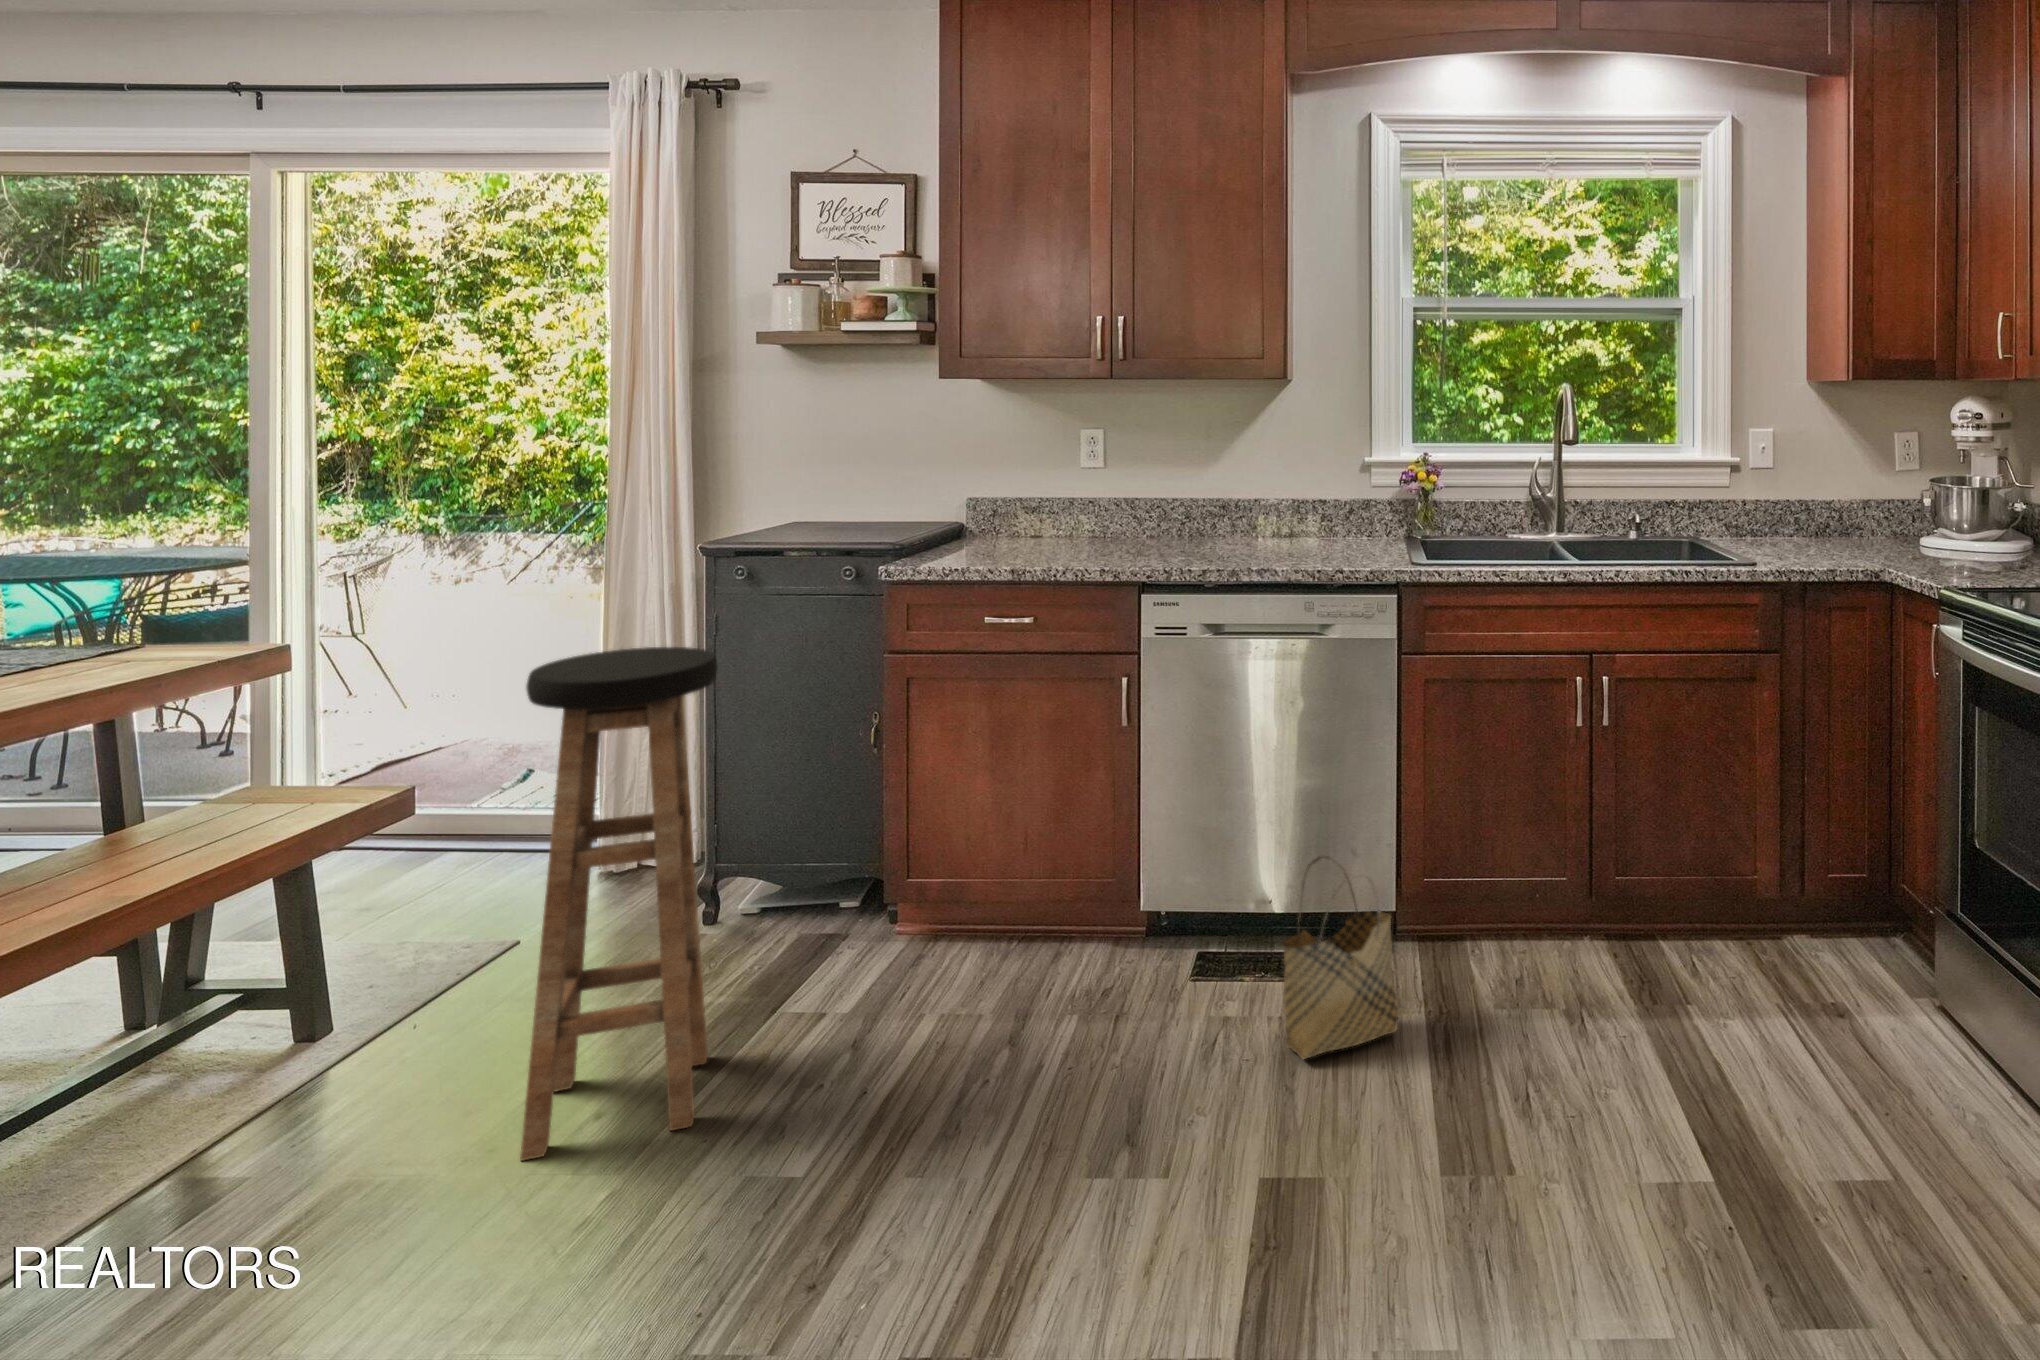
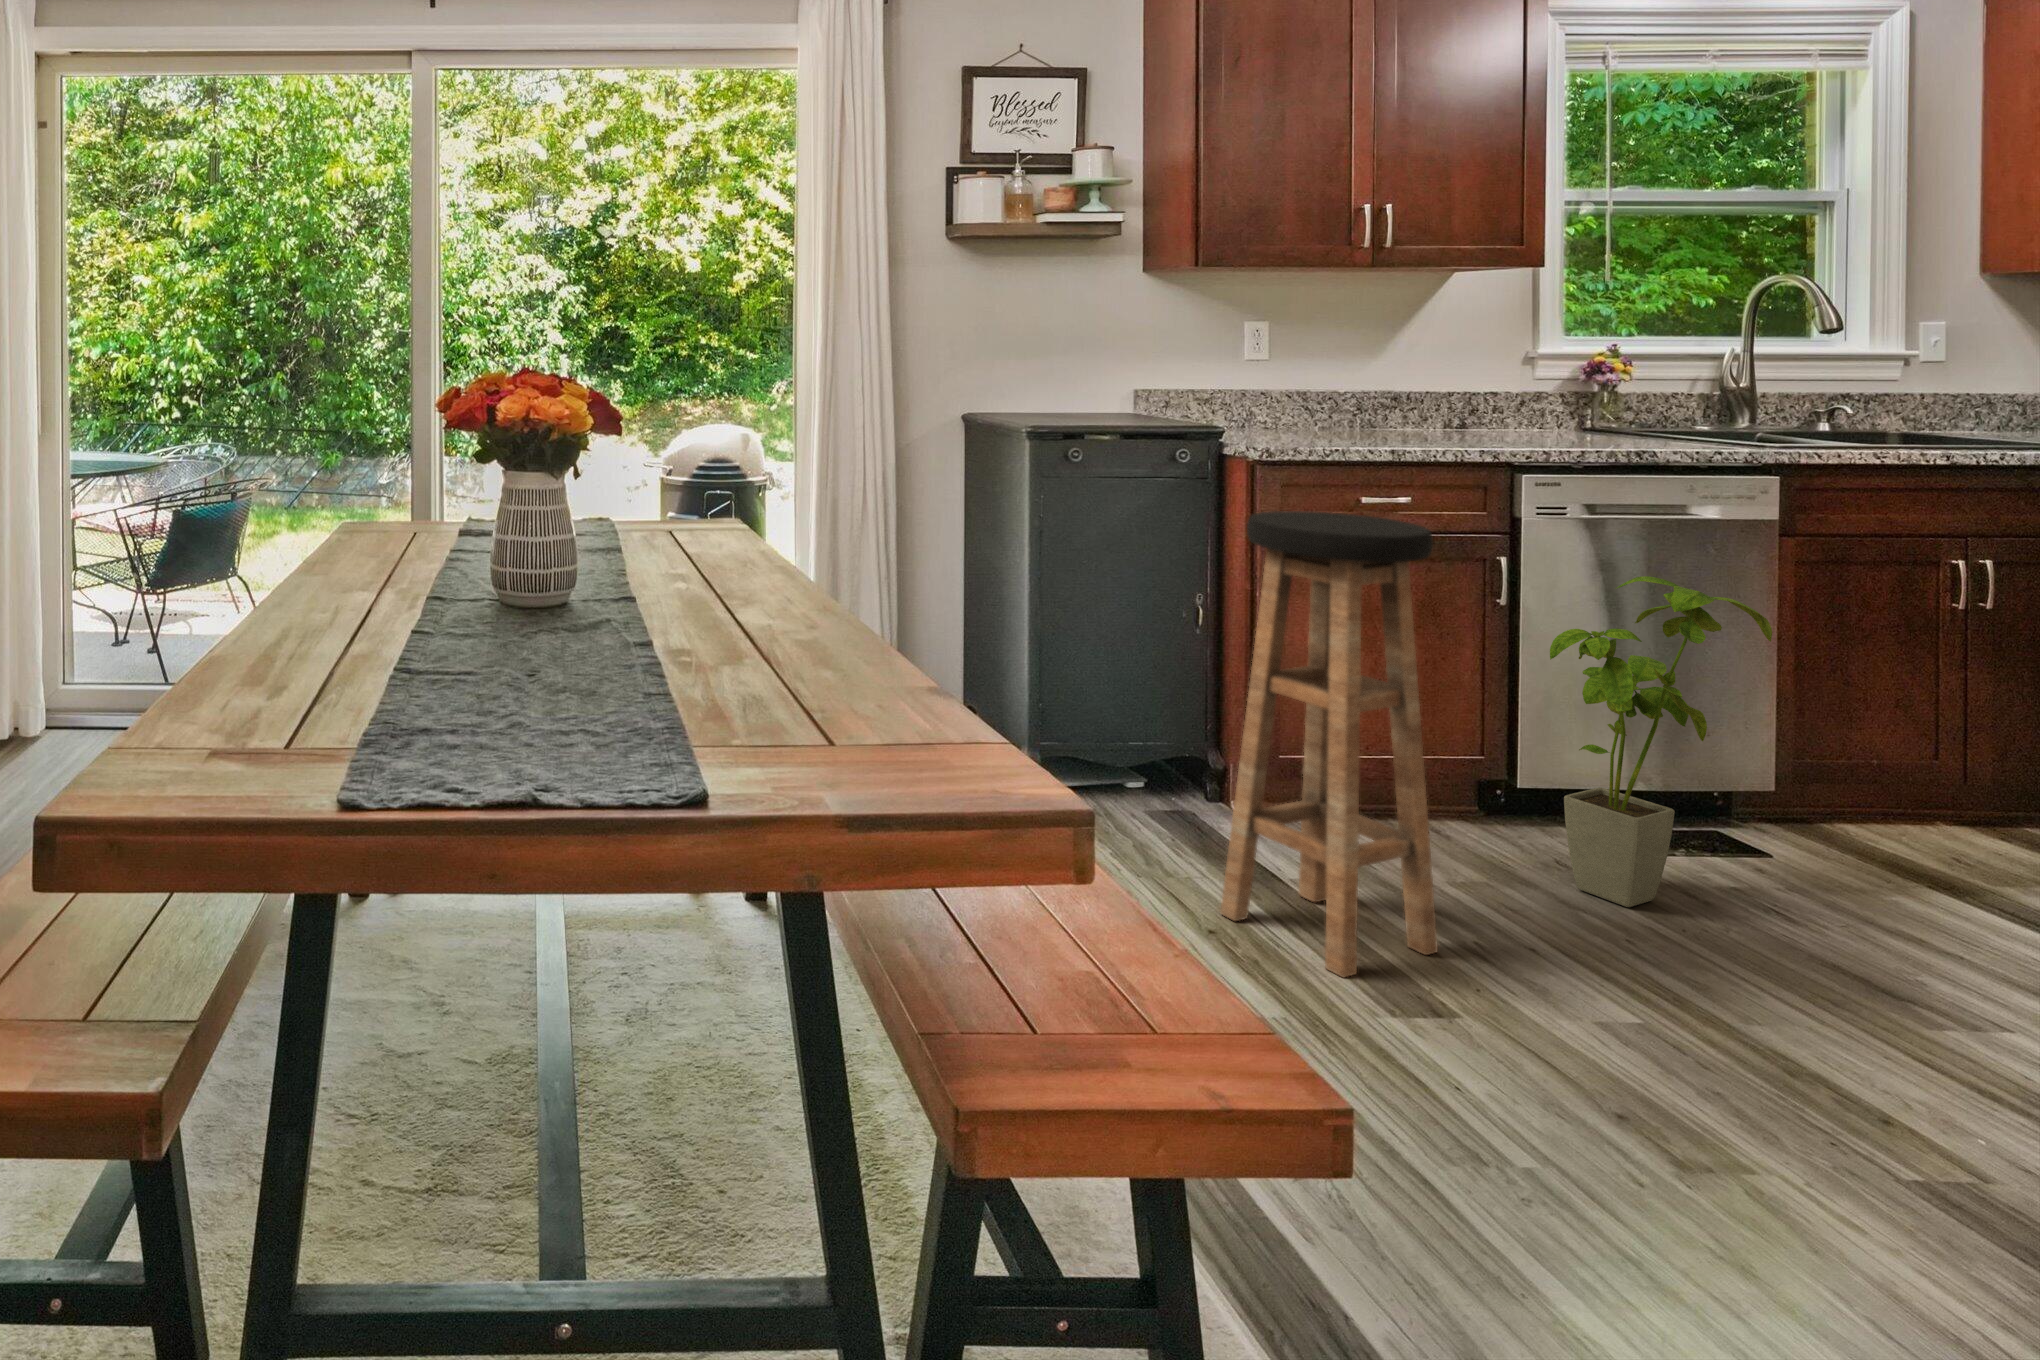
house plant: none [960,711,1140,1067] -> present [1550,576,1772,907]
woven basket: present [1282,856,1398,1059] -> none [1845,718,1950,906]

